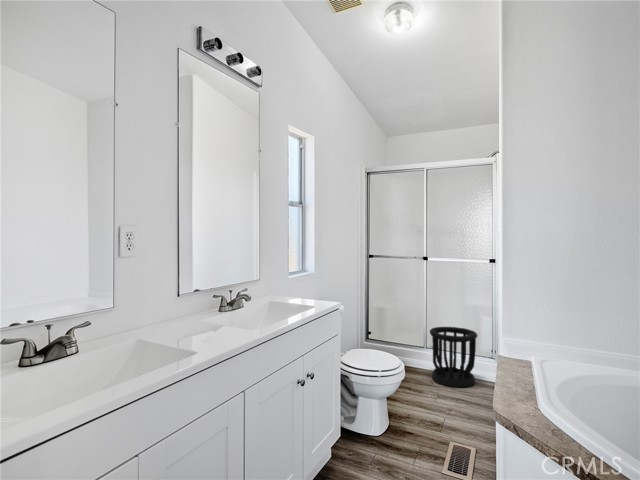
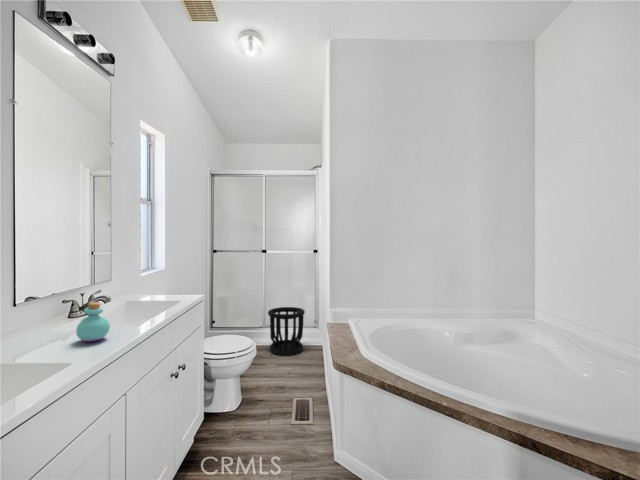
perfume bottle: none [213,299,240,335] -> present [76,302,110,341]

